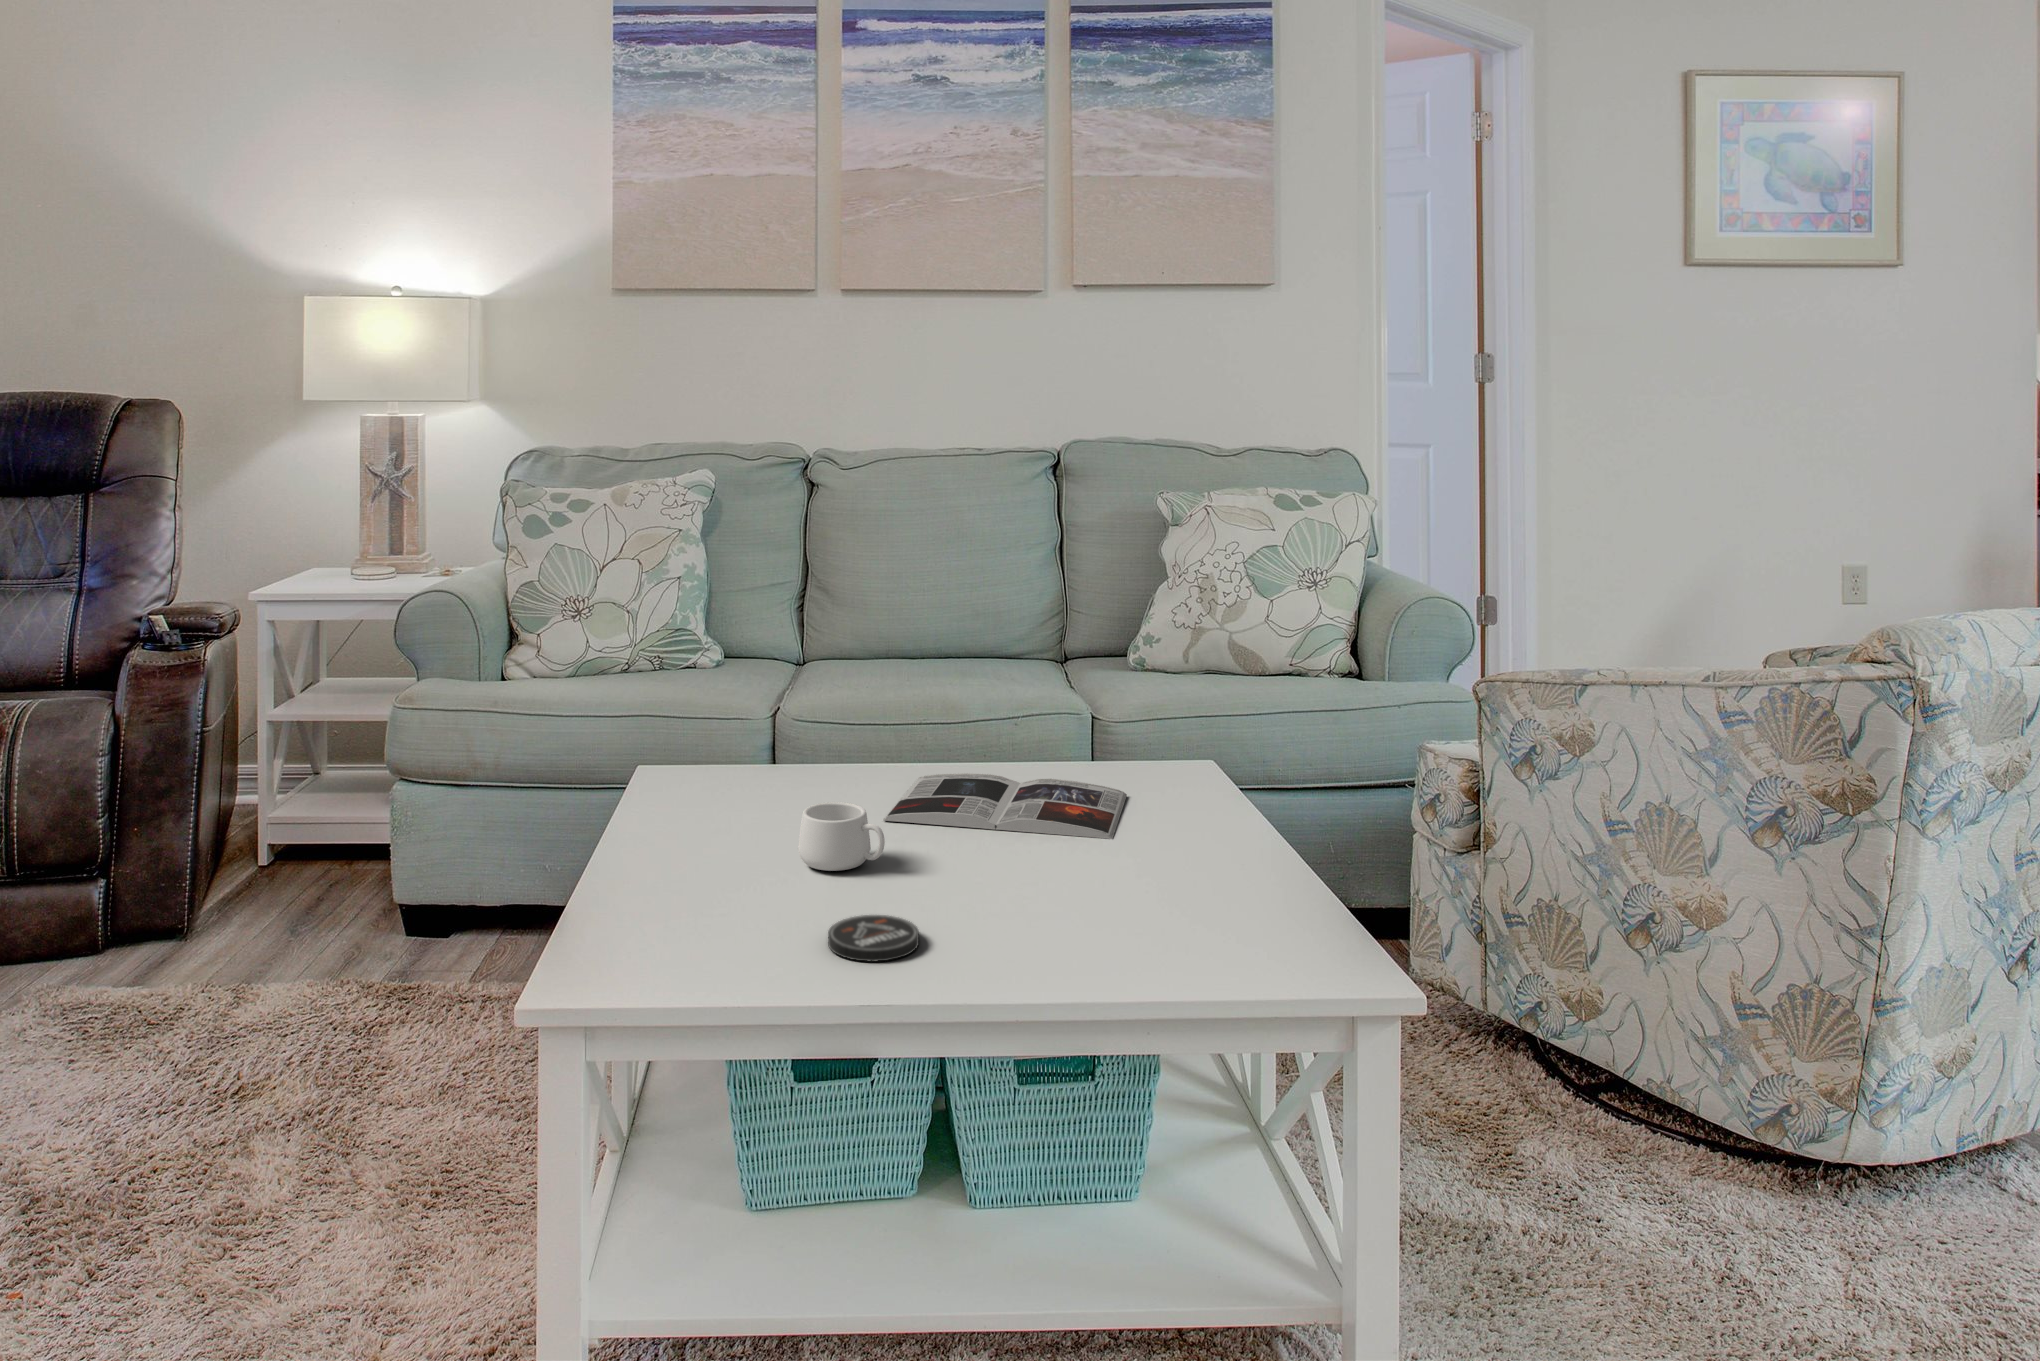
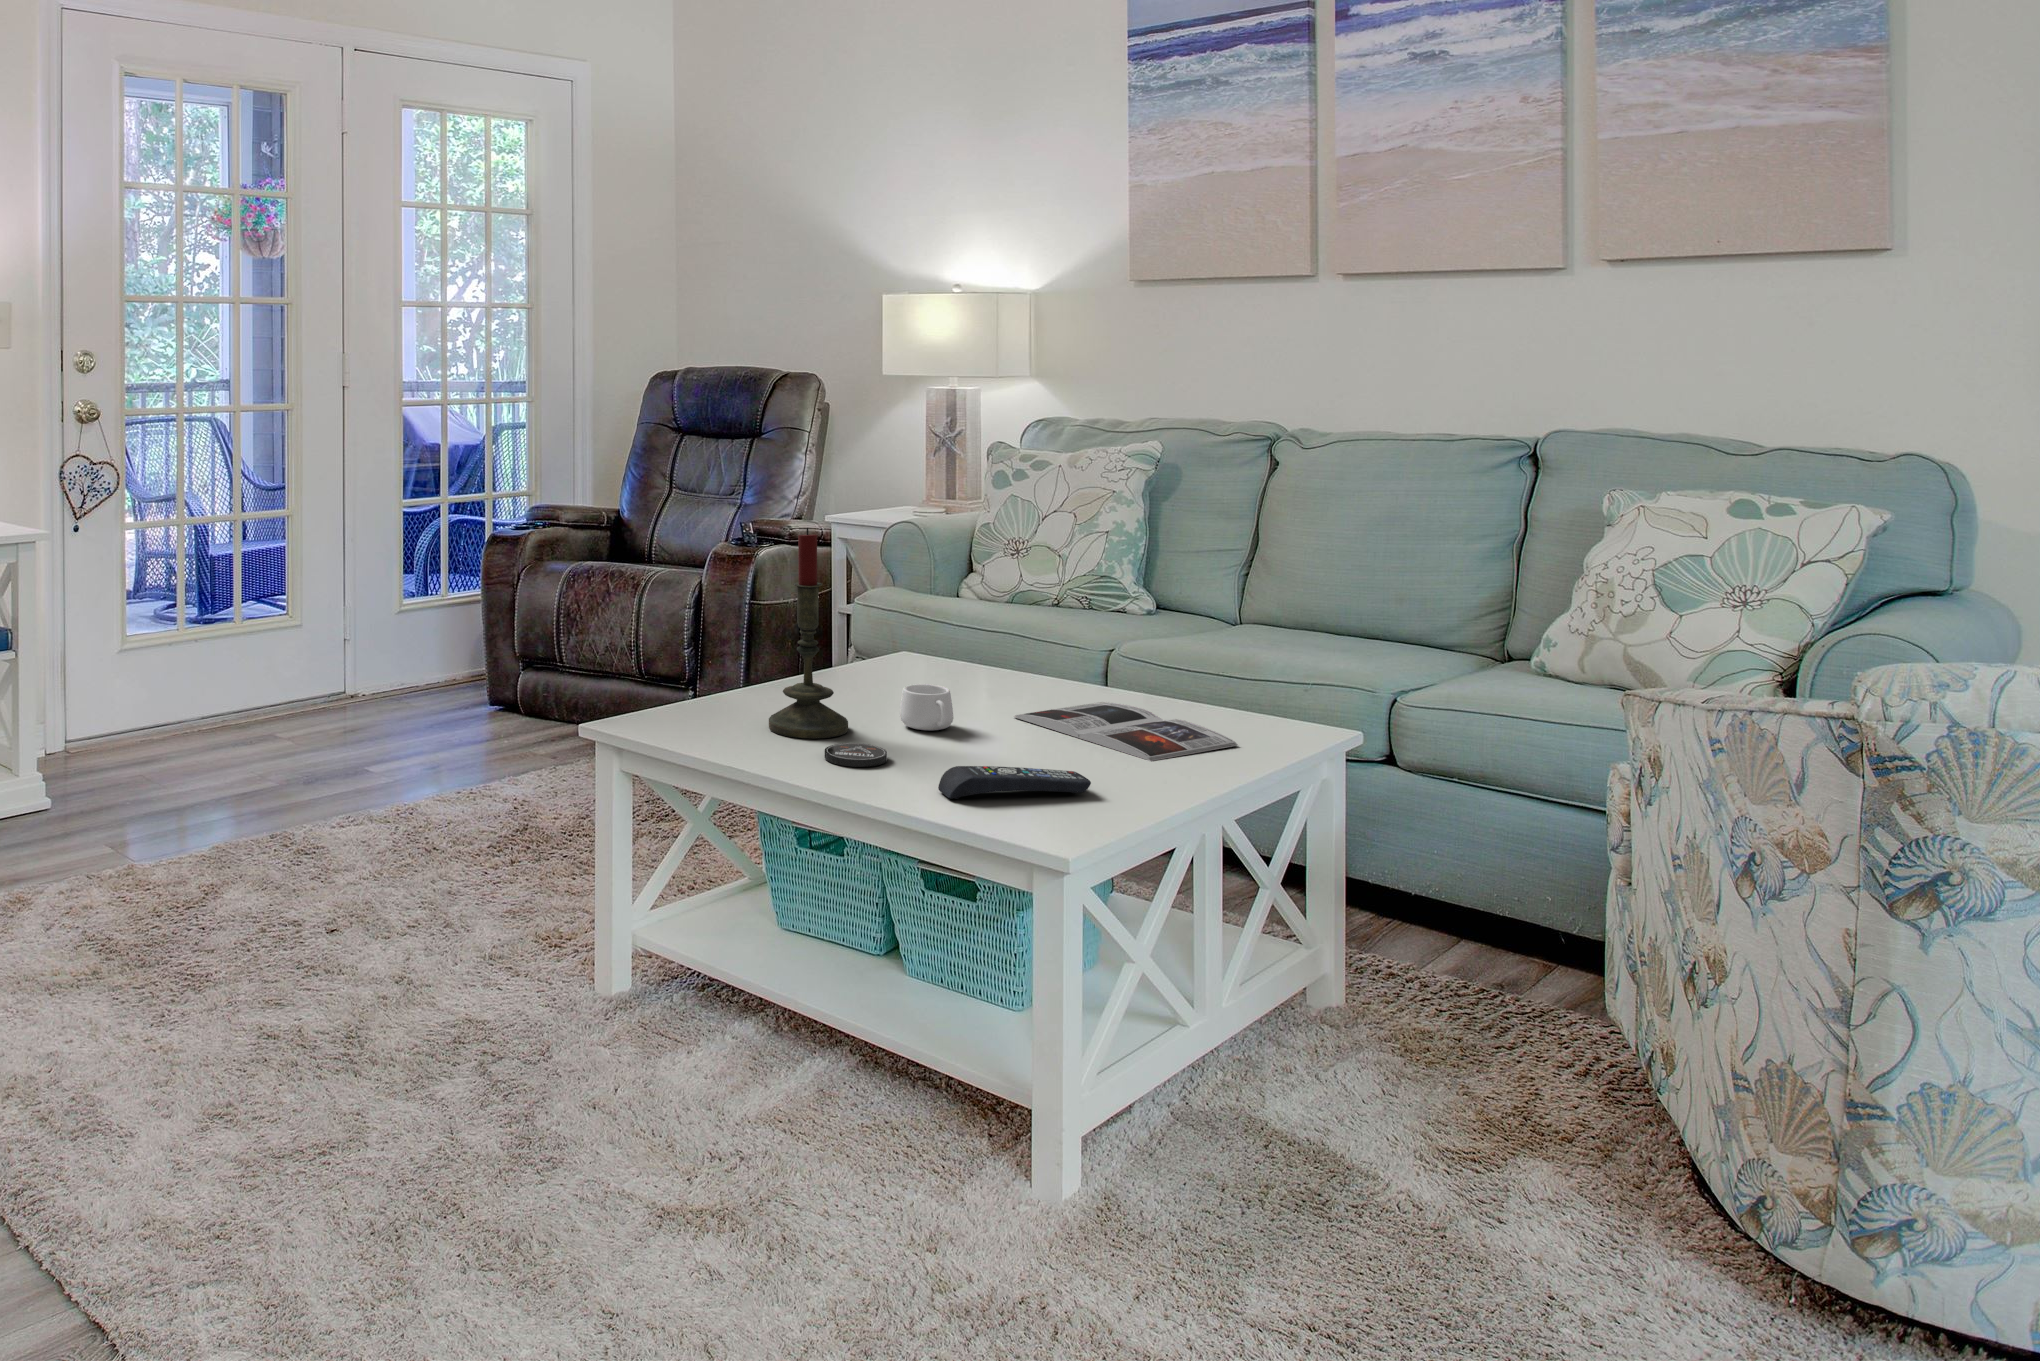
candle: none [661,610,780,936] -> present [769,528,848,739]
remote control: none [1058,880,1185,968] -> present [938,766,1091,799]

